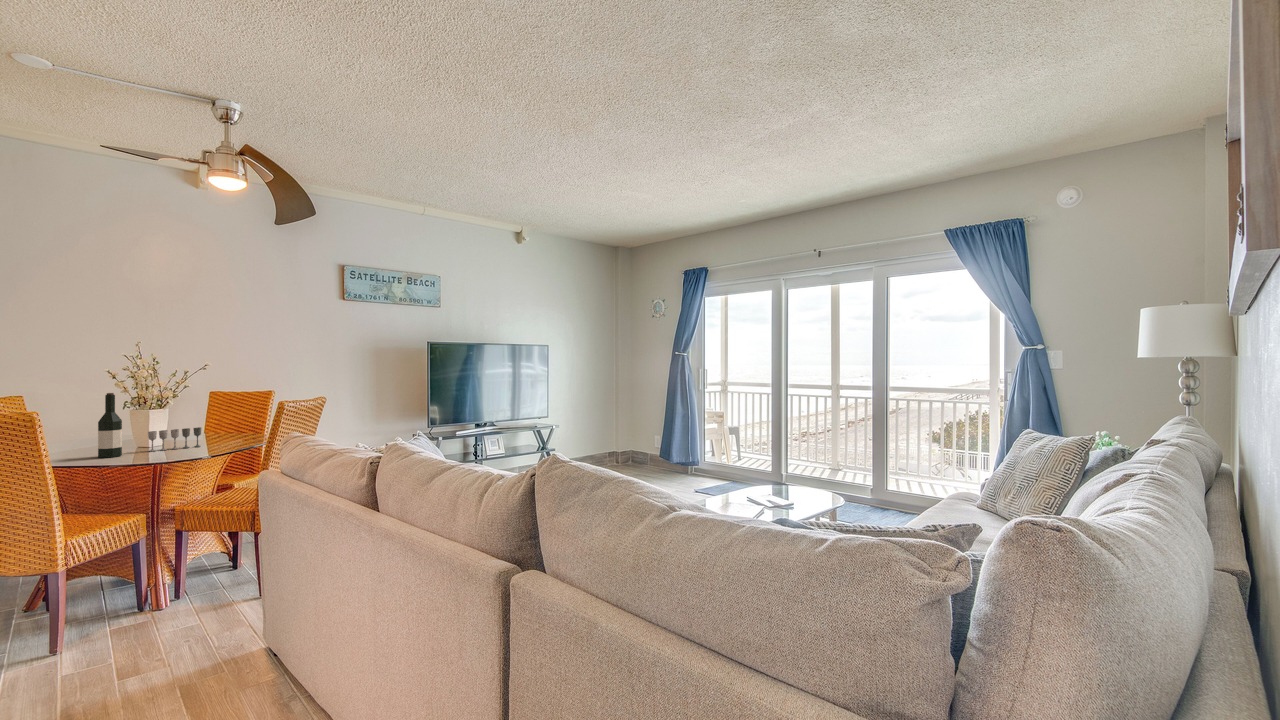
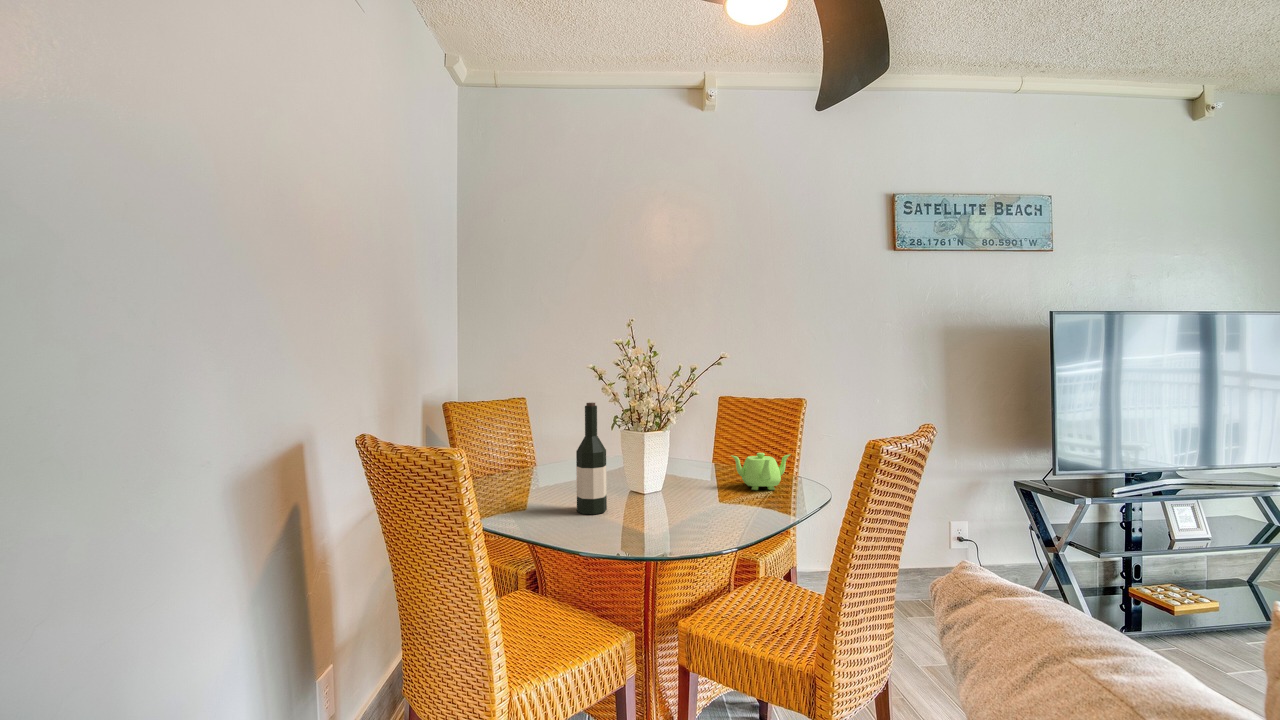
teapot: none [214,420,256,441] -> present [732,453,790,490]
wine glass: present [148,427,202,452] -> none [641,467,714,506]

